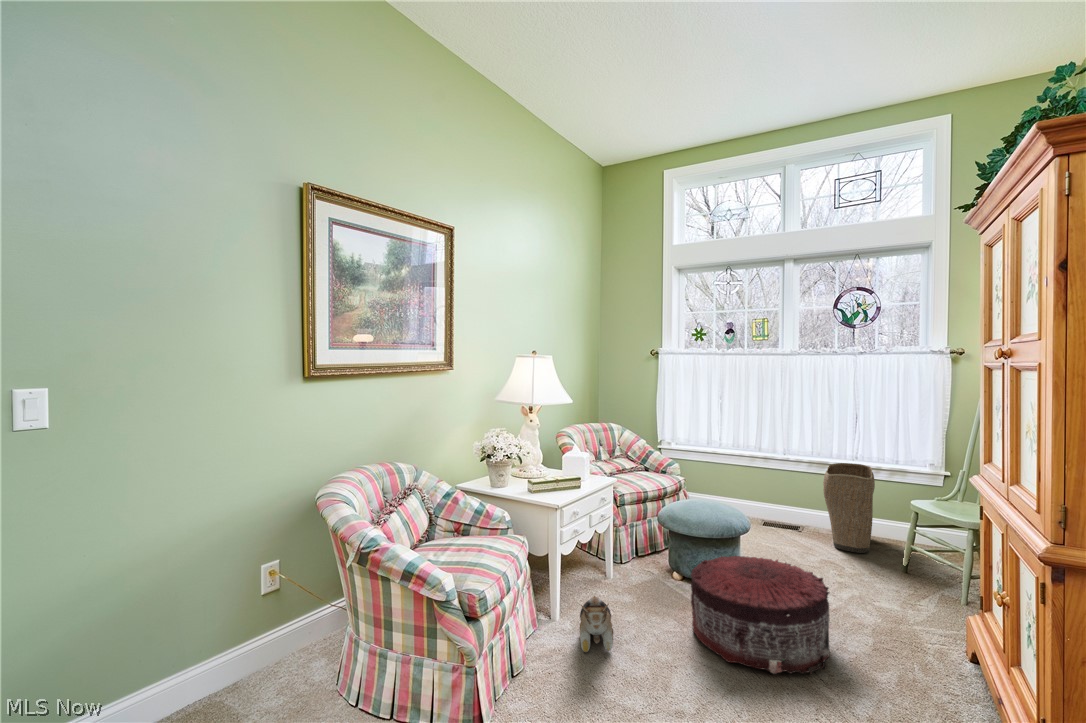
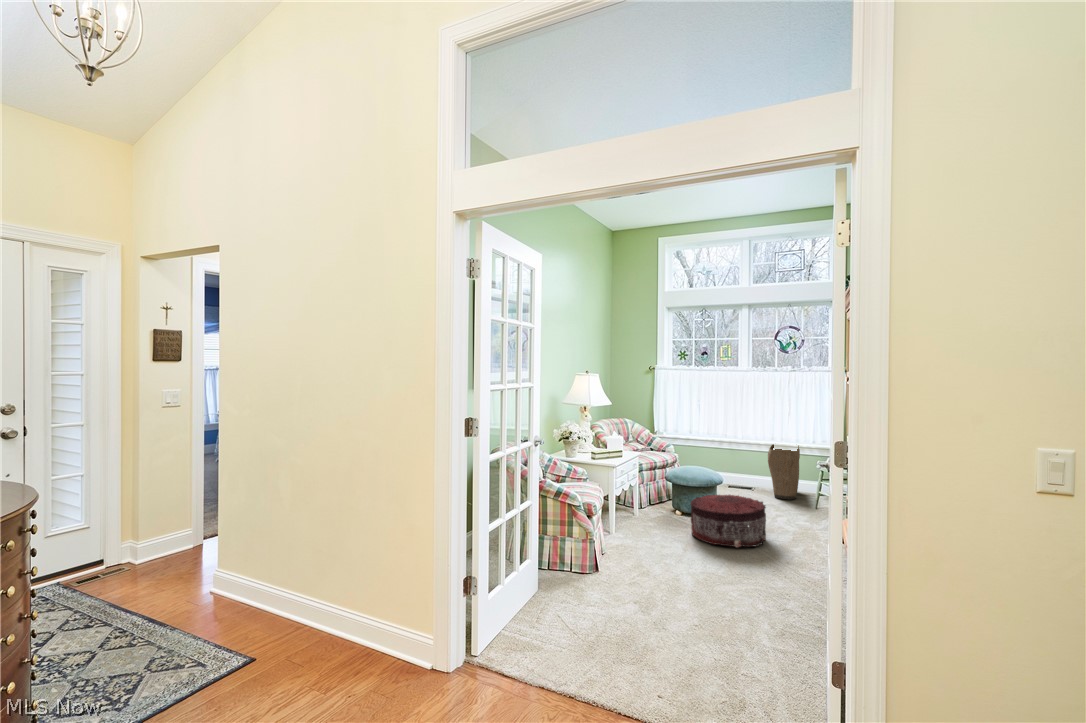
plush toy: present [580,596,613,652] -> none [629,513,650,544]

